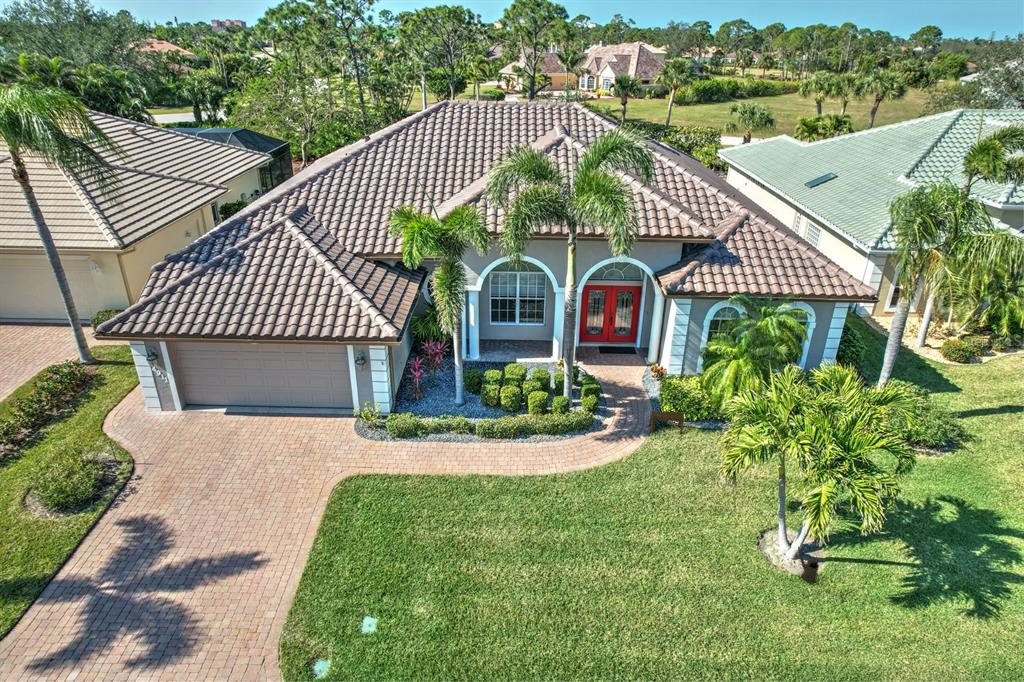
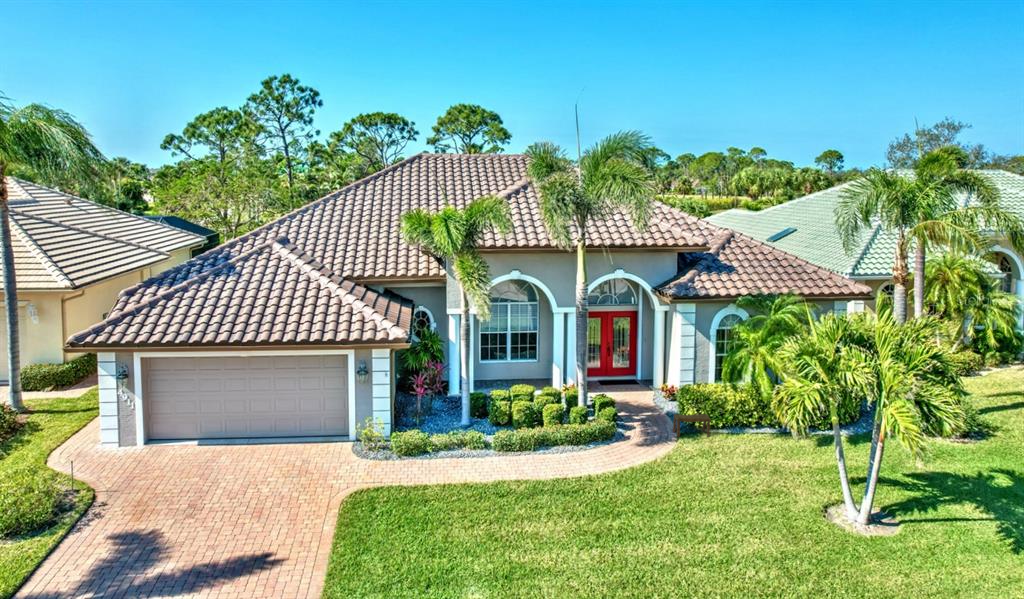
watering can: present [798,547,819,583] -> none [869,506,900,543]

